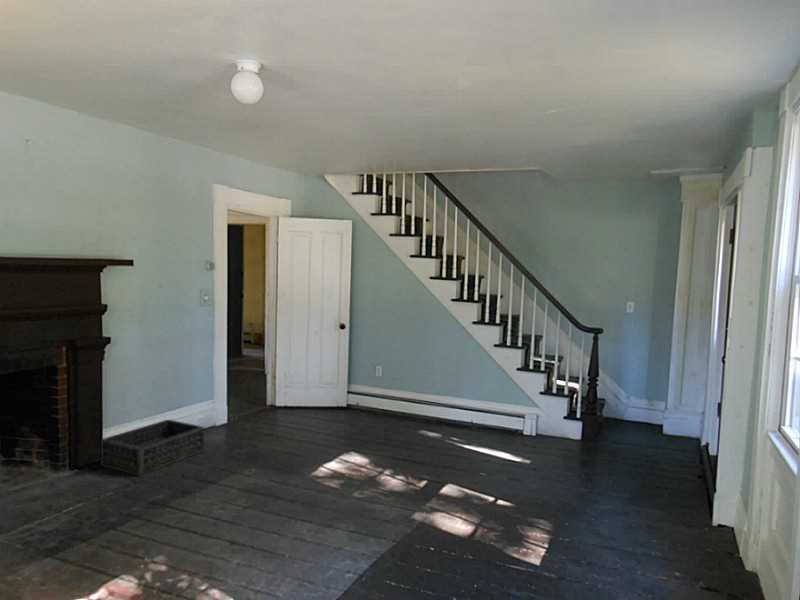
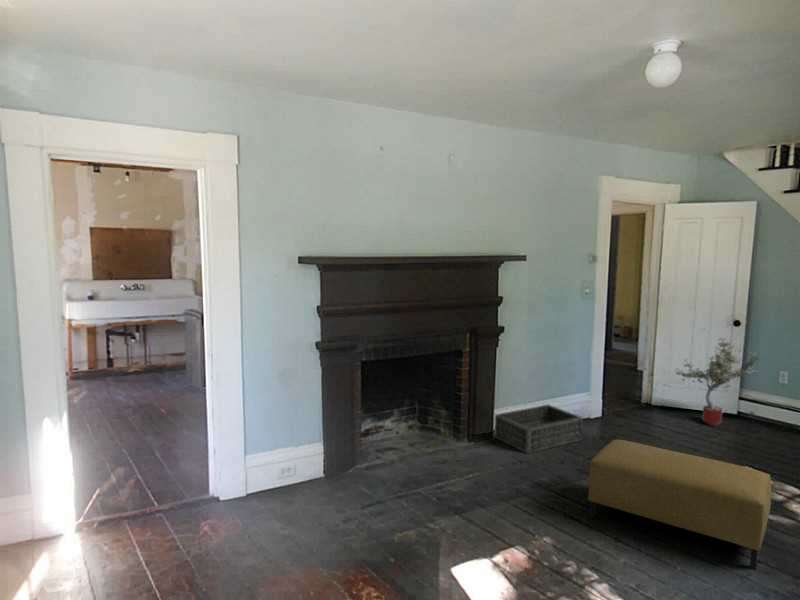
potted tree: none [293,337,360,417] -> present [676,338,759,426]
ottoman: none [199,441,364,536] -> present [588,440,771,569]

